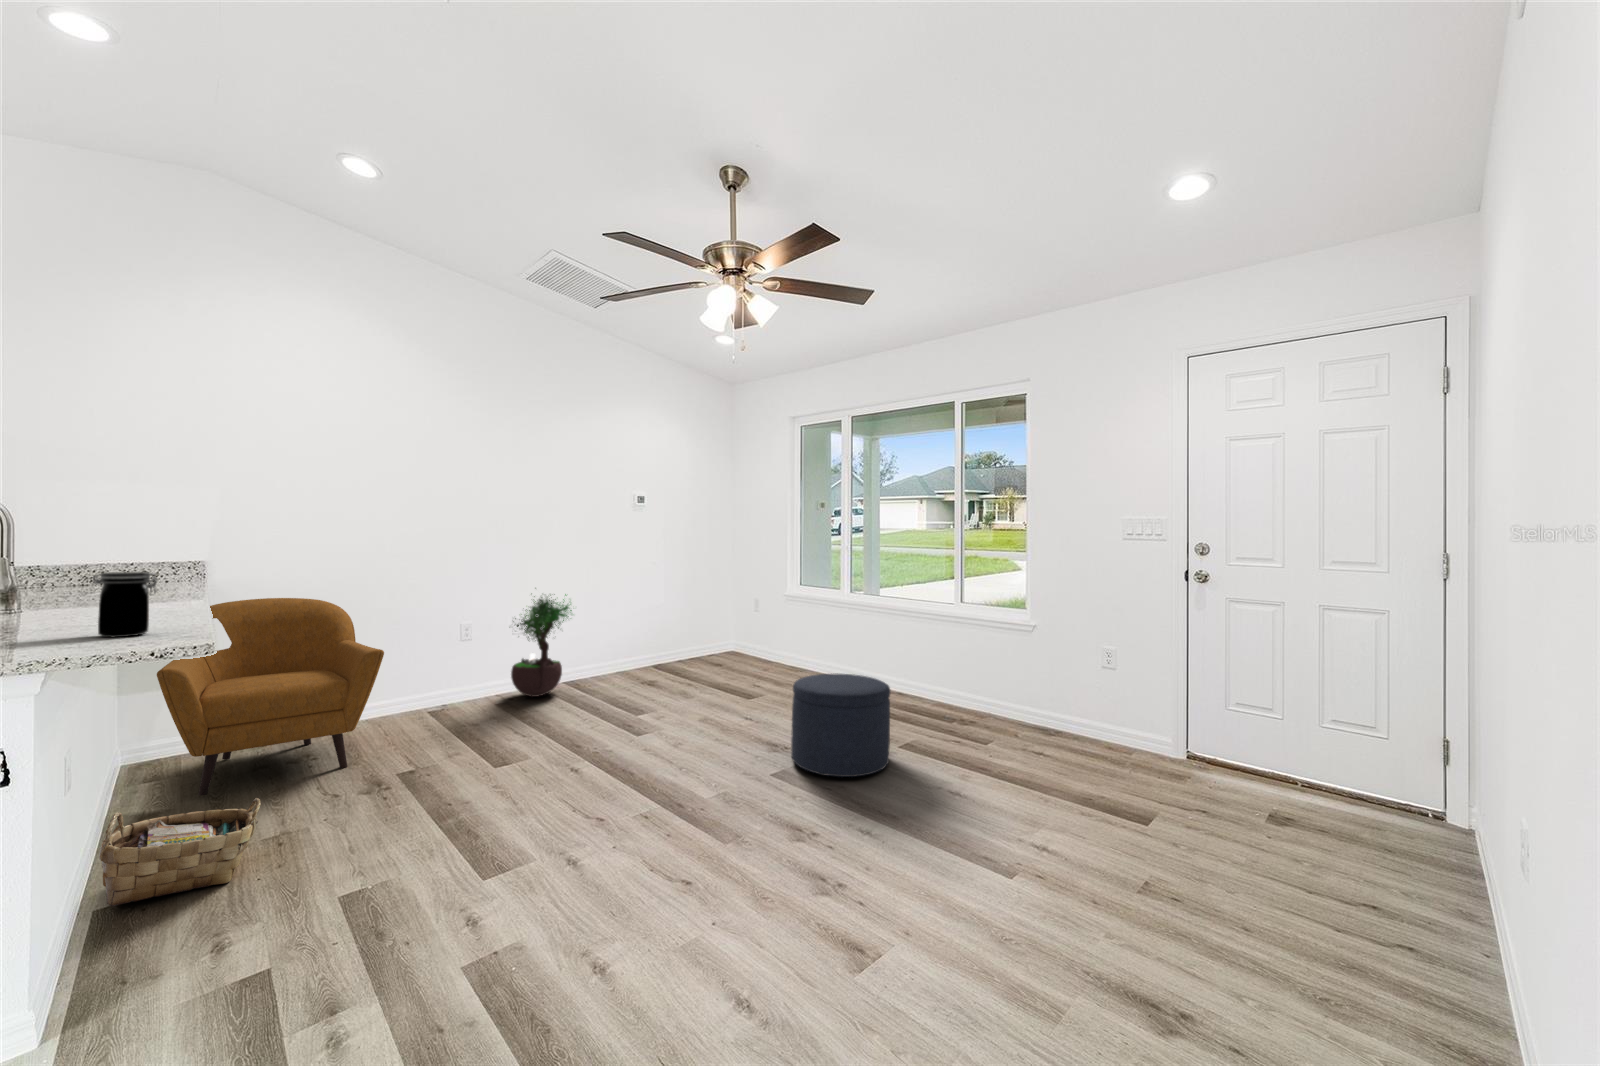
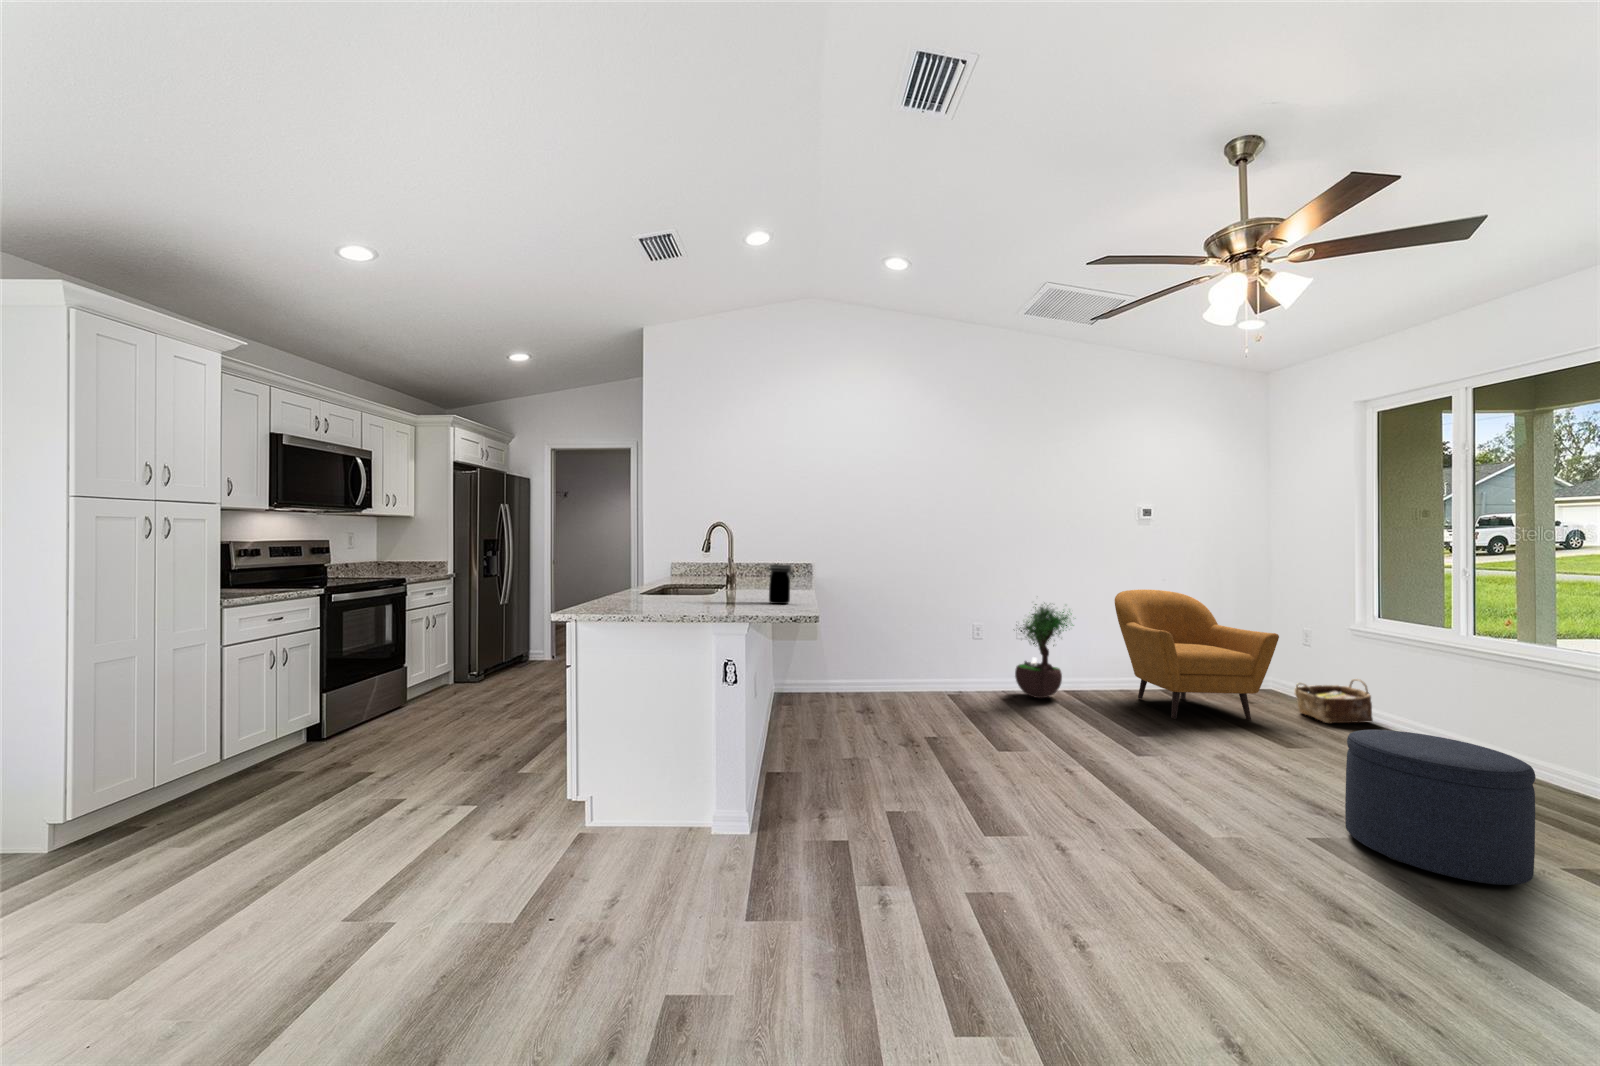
armchair: present [157,598,384,795] -> present [1115,590,1279,720]
woven basket: present [99,798,261,906] -> present [1295,679,1373,723]

